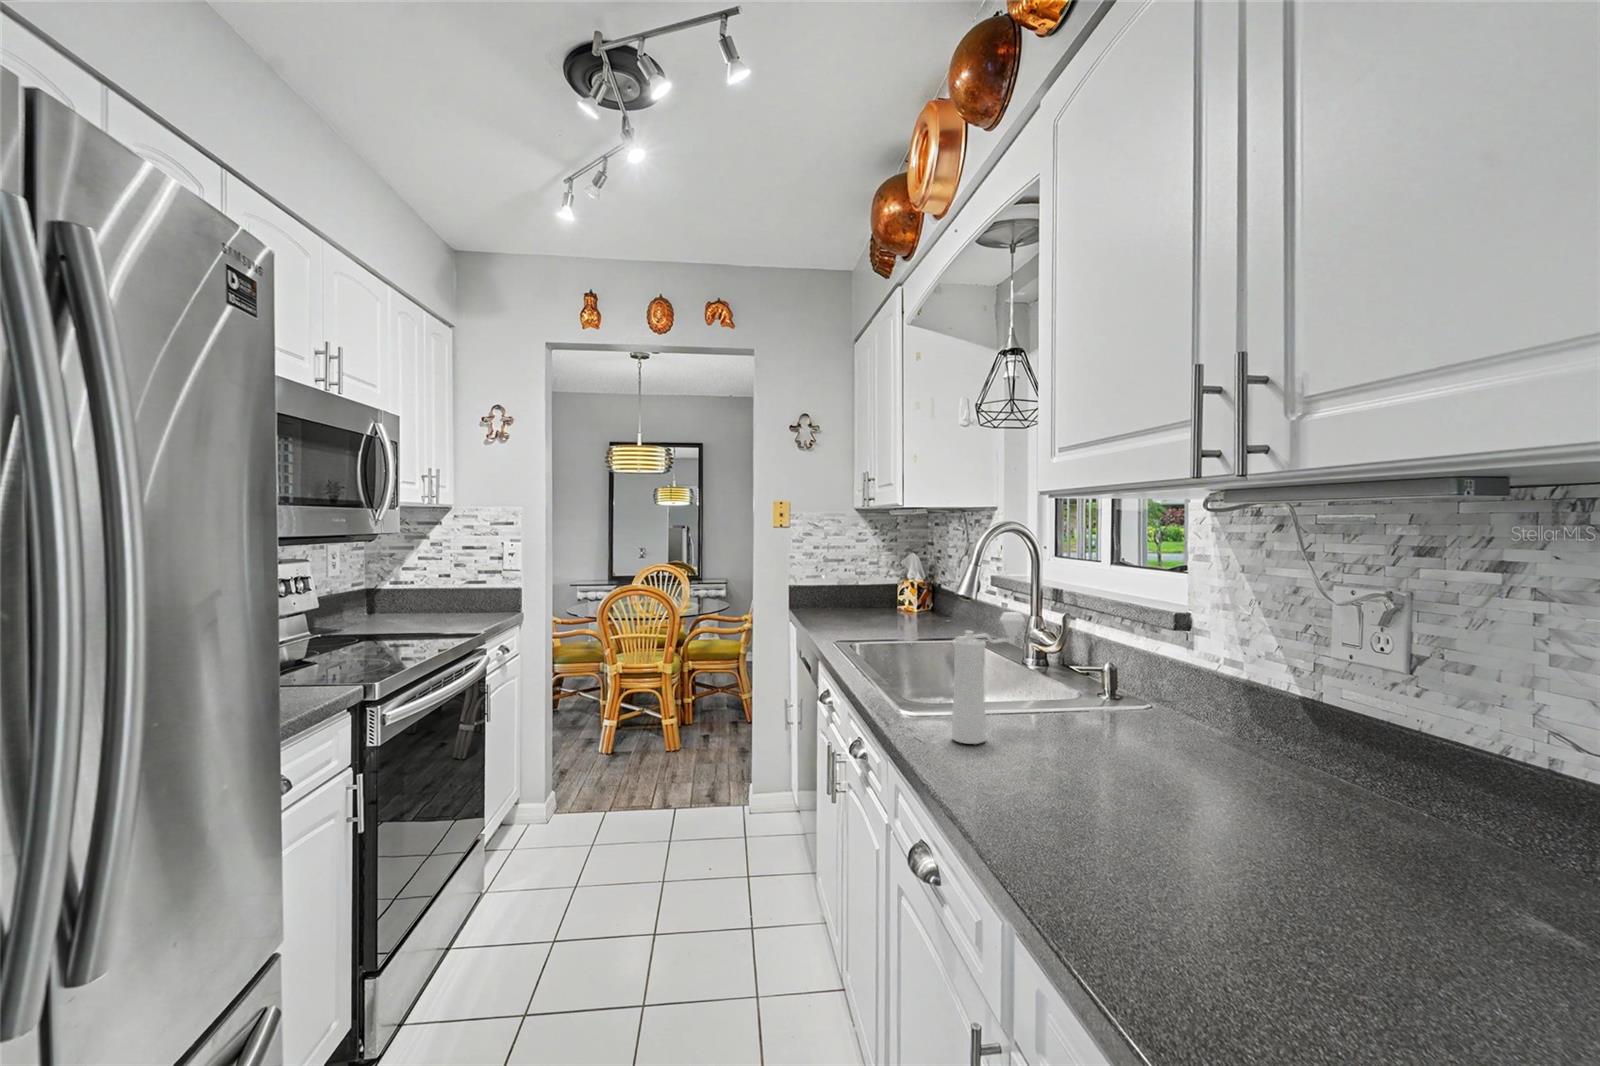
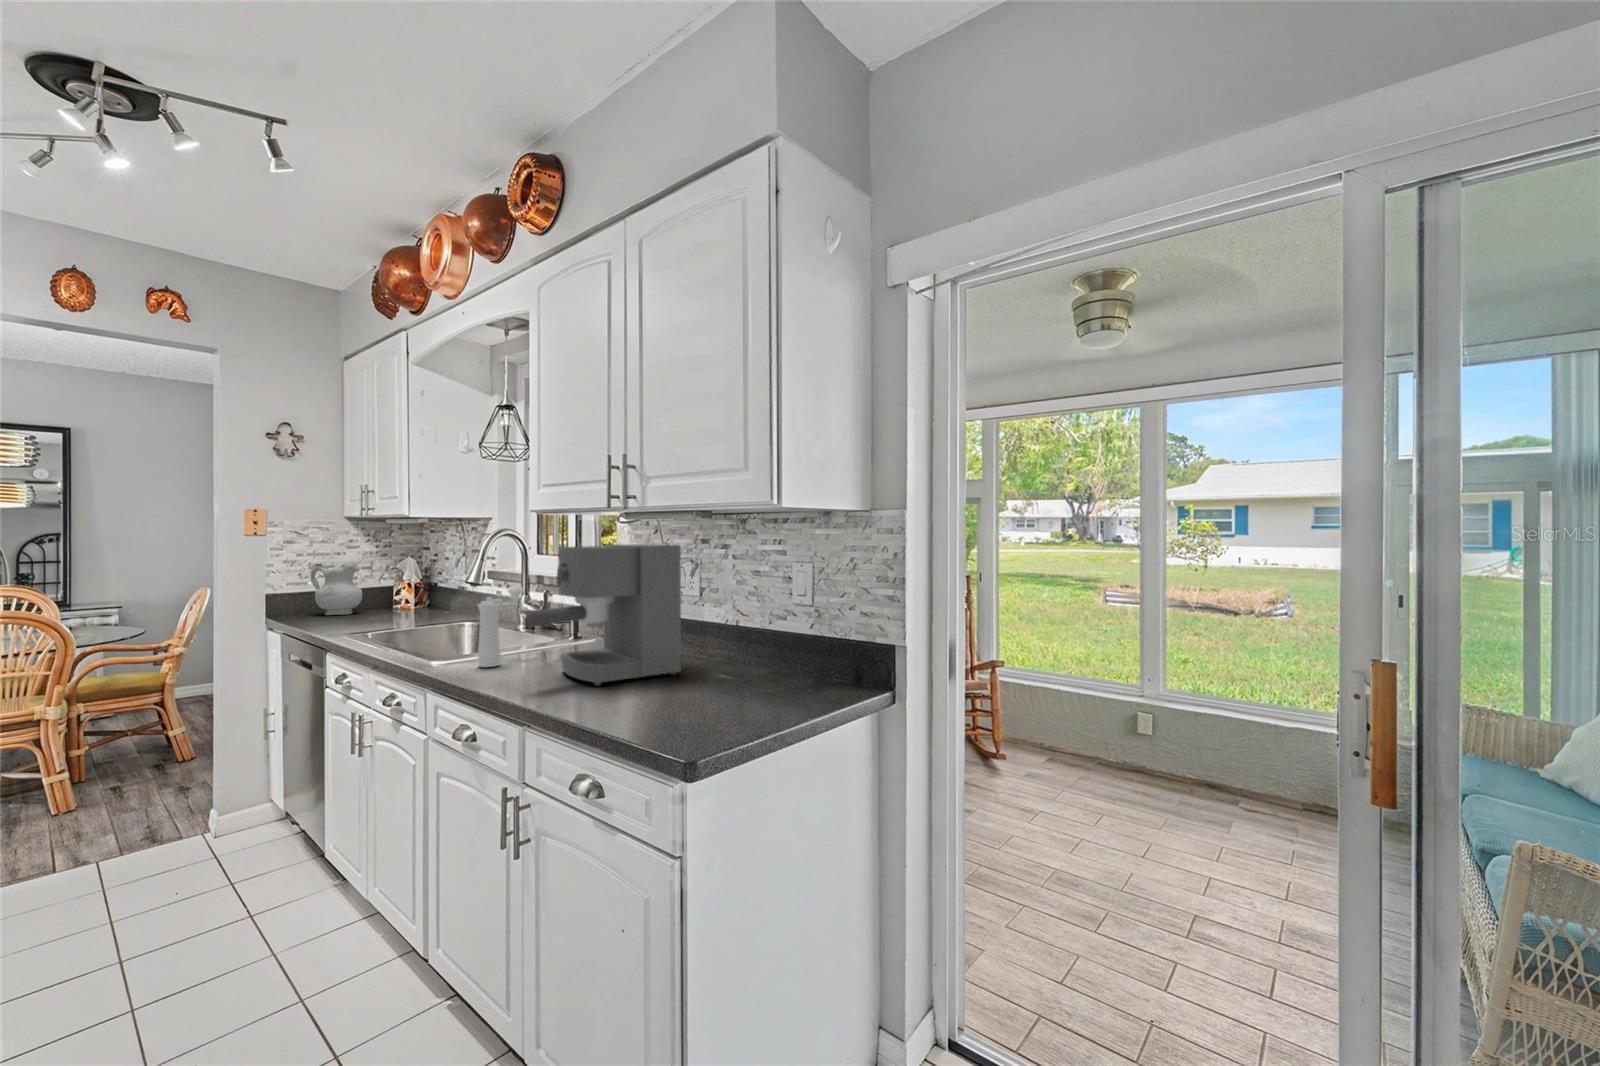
coffee maker: none [1013,552,1383,872] -> present [525,544,681,685]
ceramic pitcher: none [823,557,868,614] -> present [310,563,362,615]

